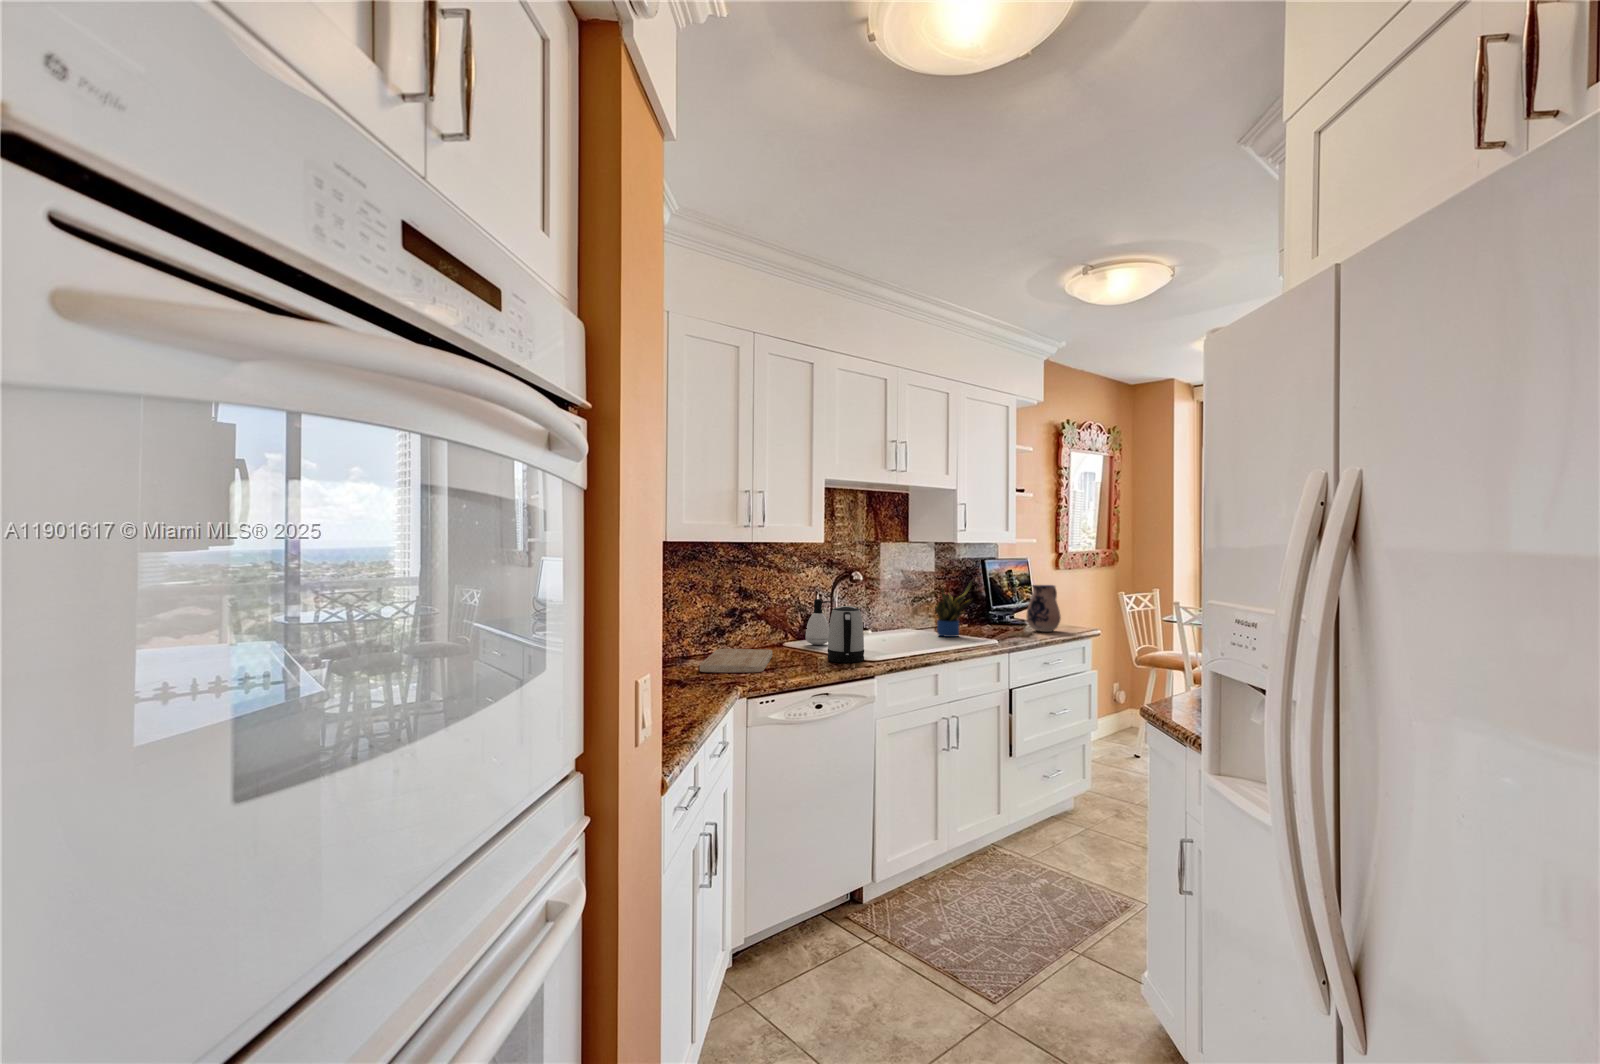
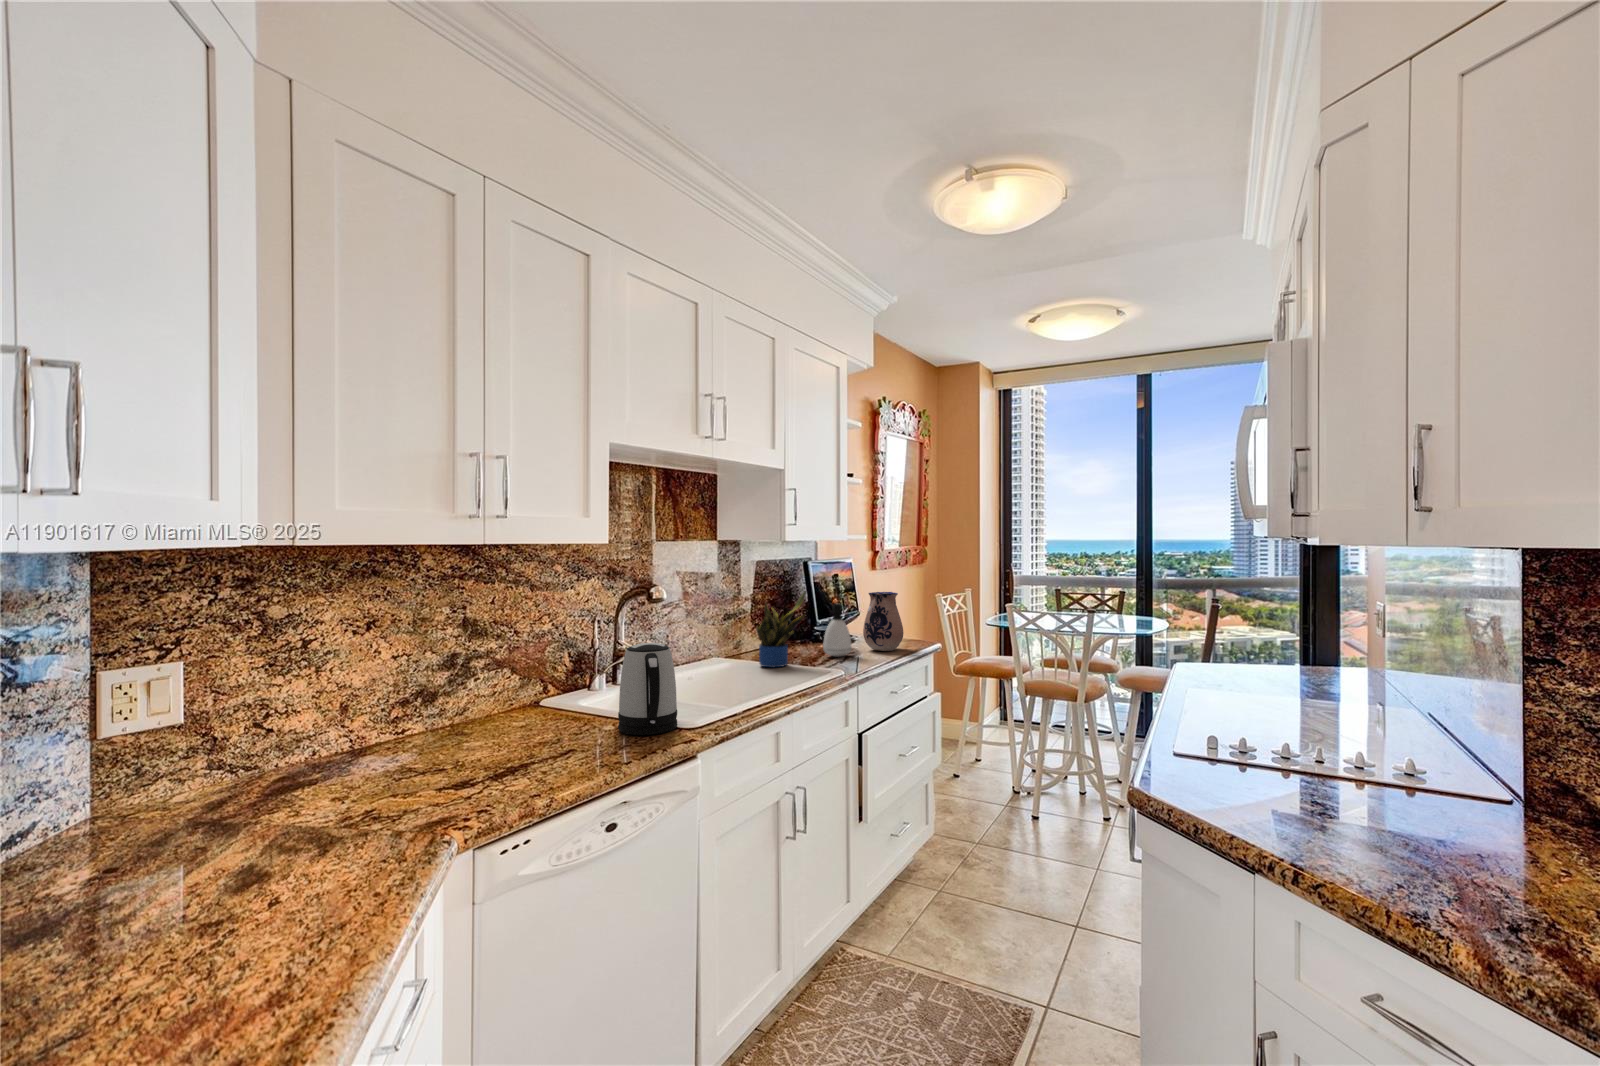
soap dispenser: present [806,599,831,645] -> present [823,603,852,657]
cutting board: present [700,649,772,673] -> none [380,719,523,787]

